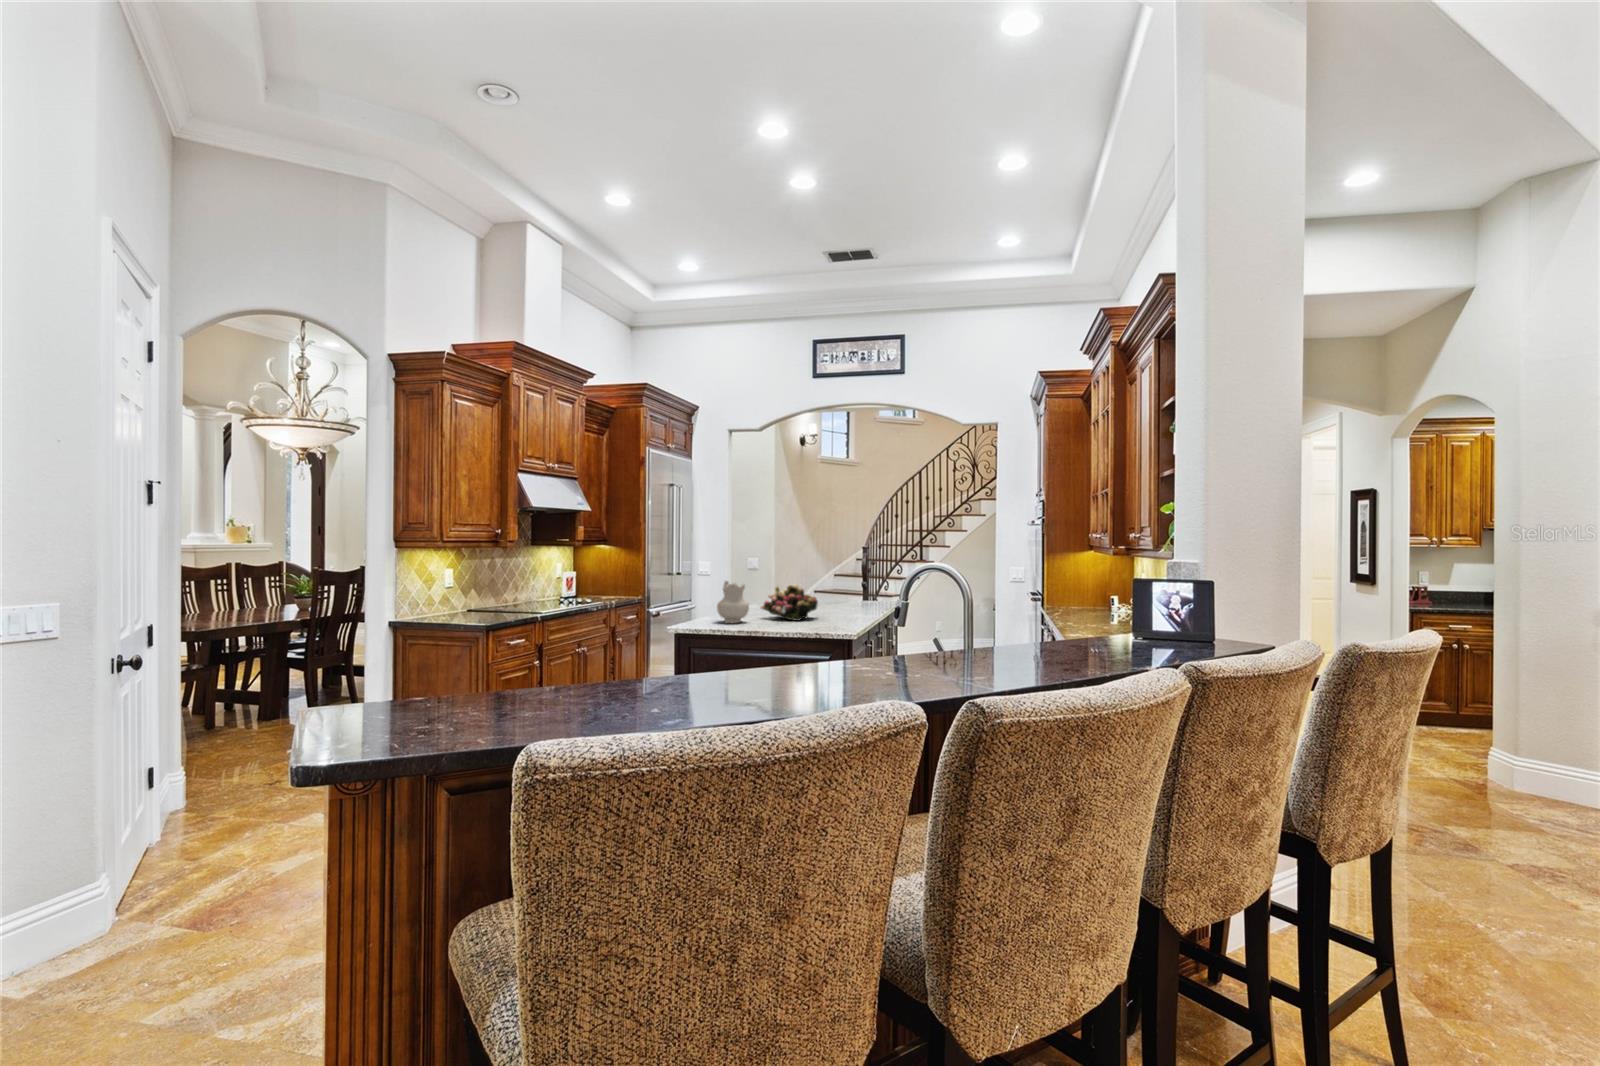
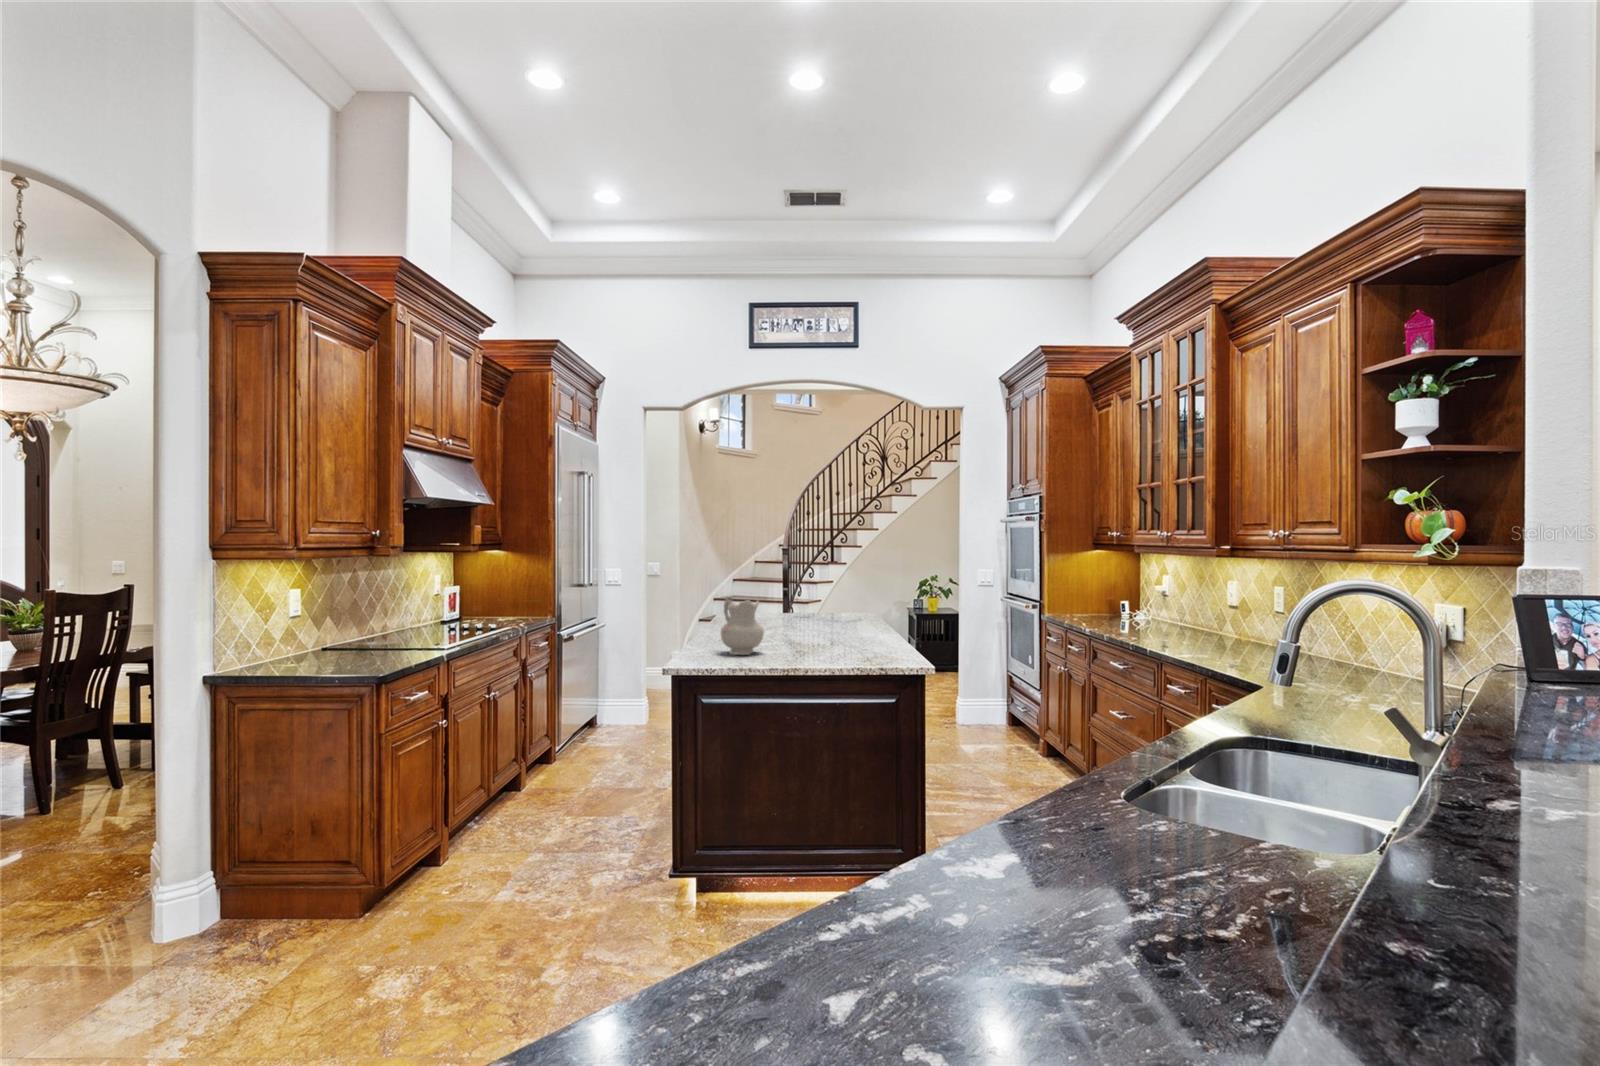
flower arrangement: present [760,584,818,621] -> none [766,598,841,647]

